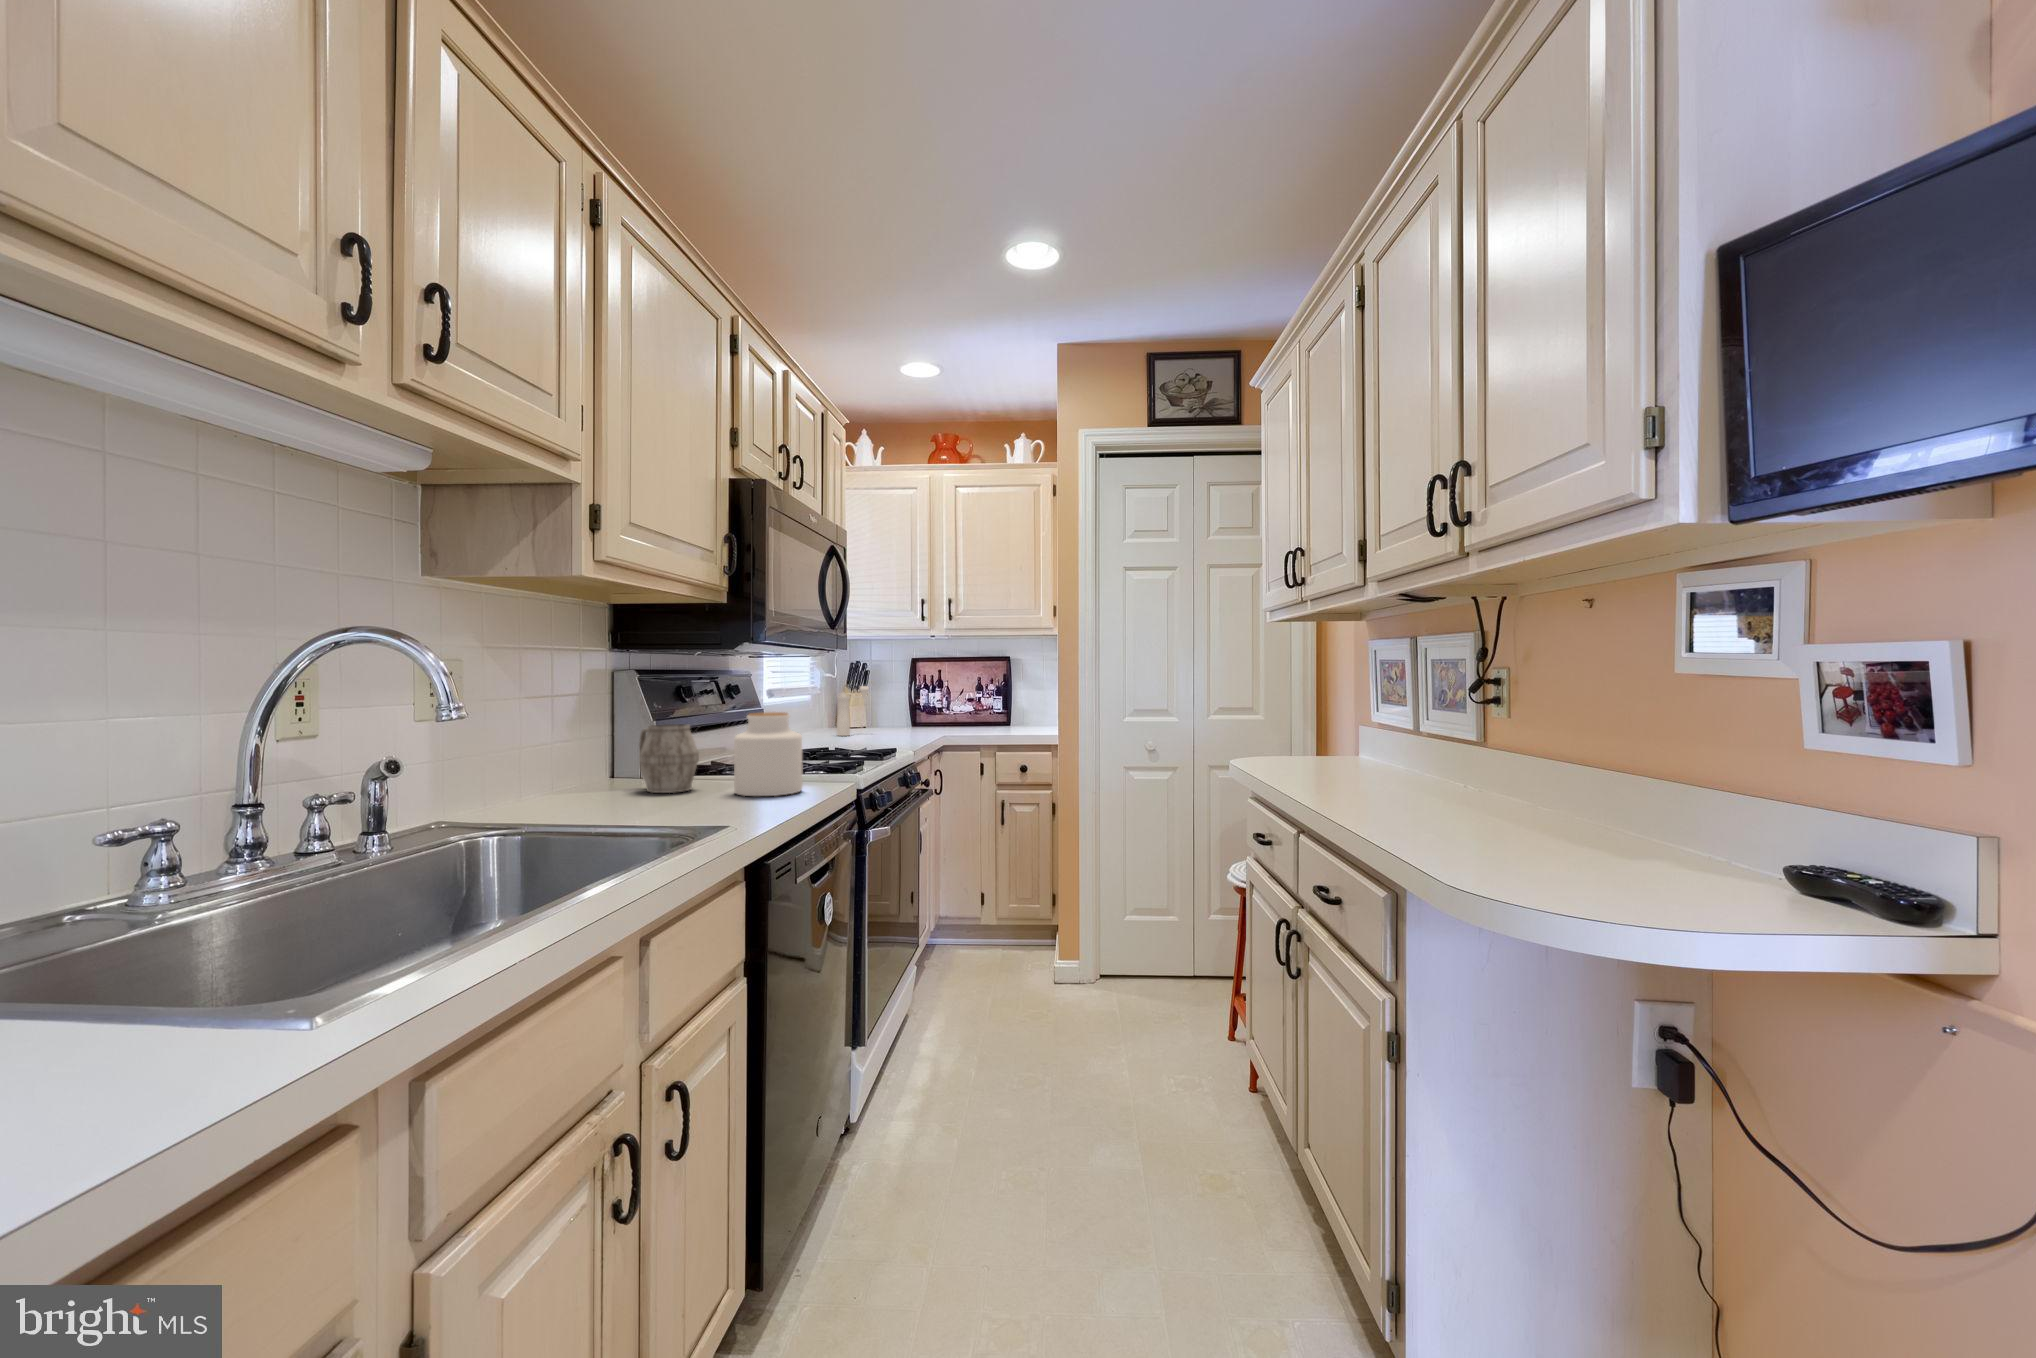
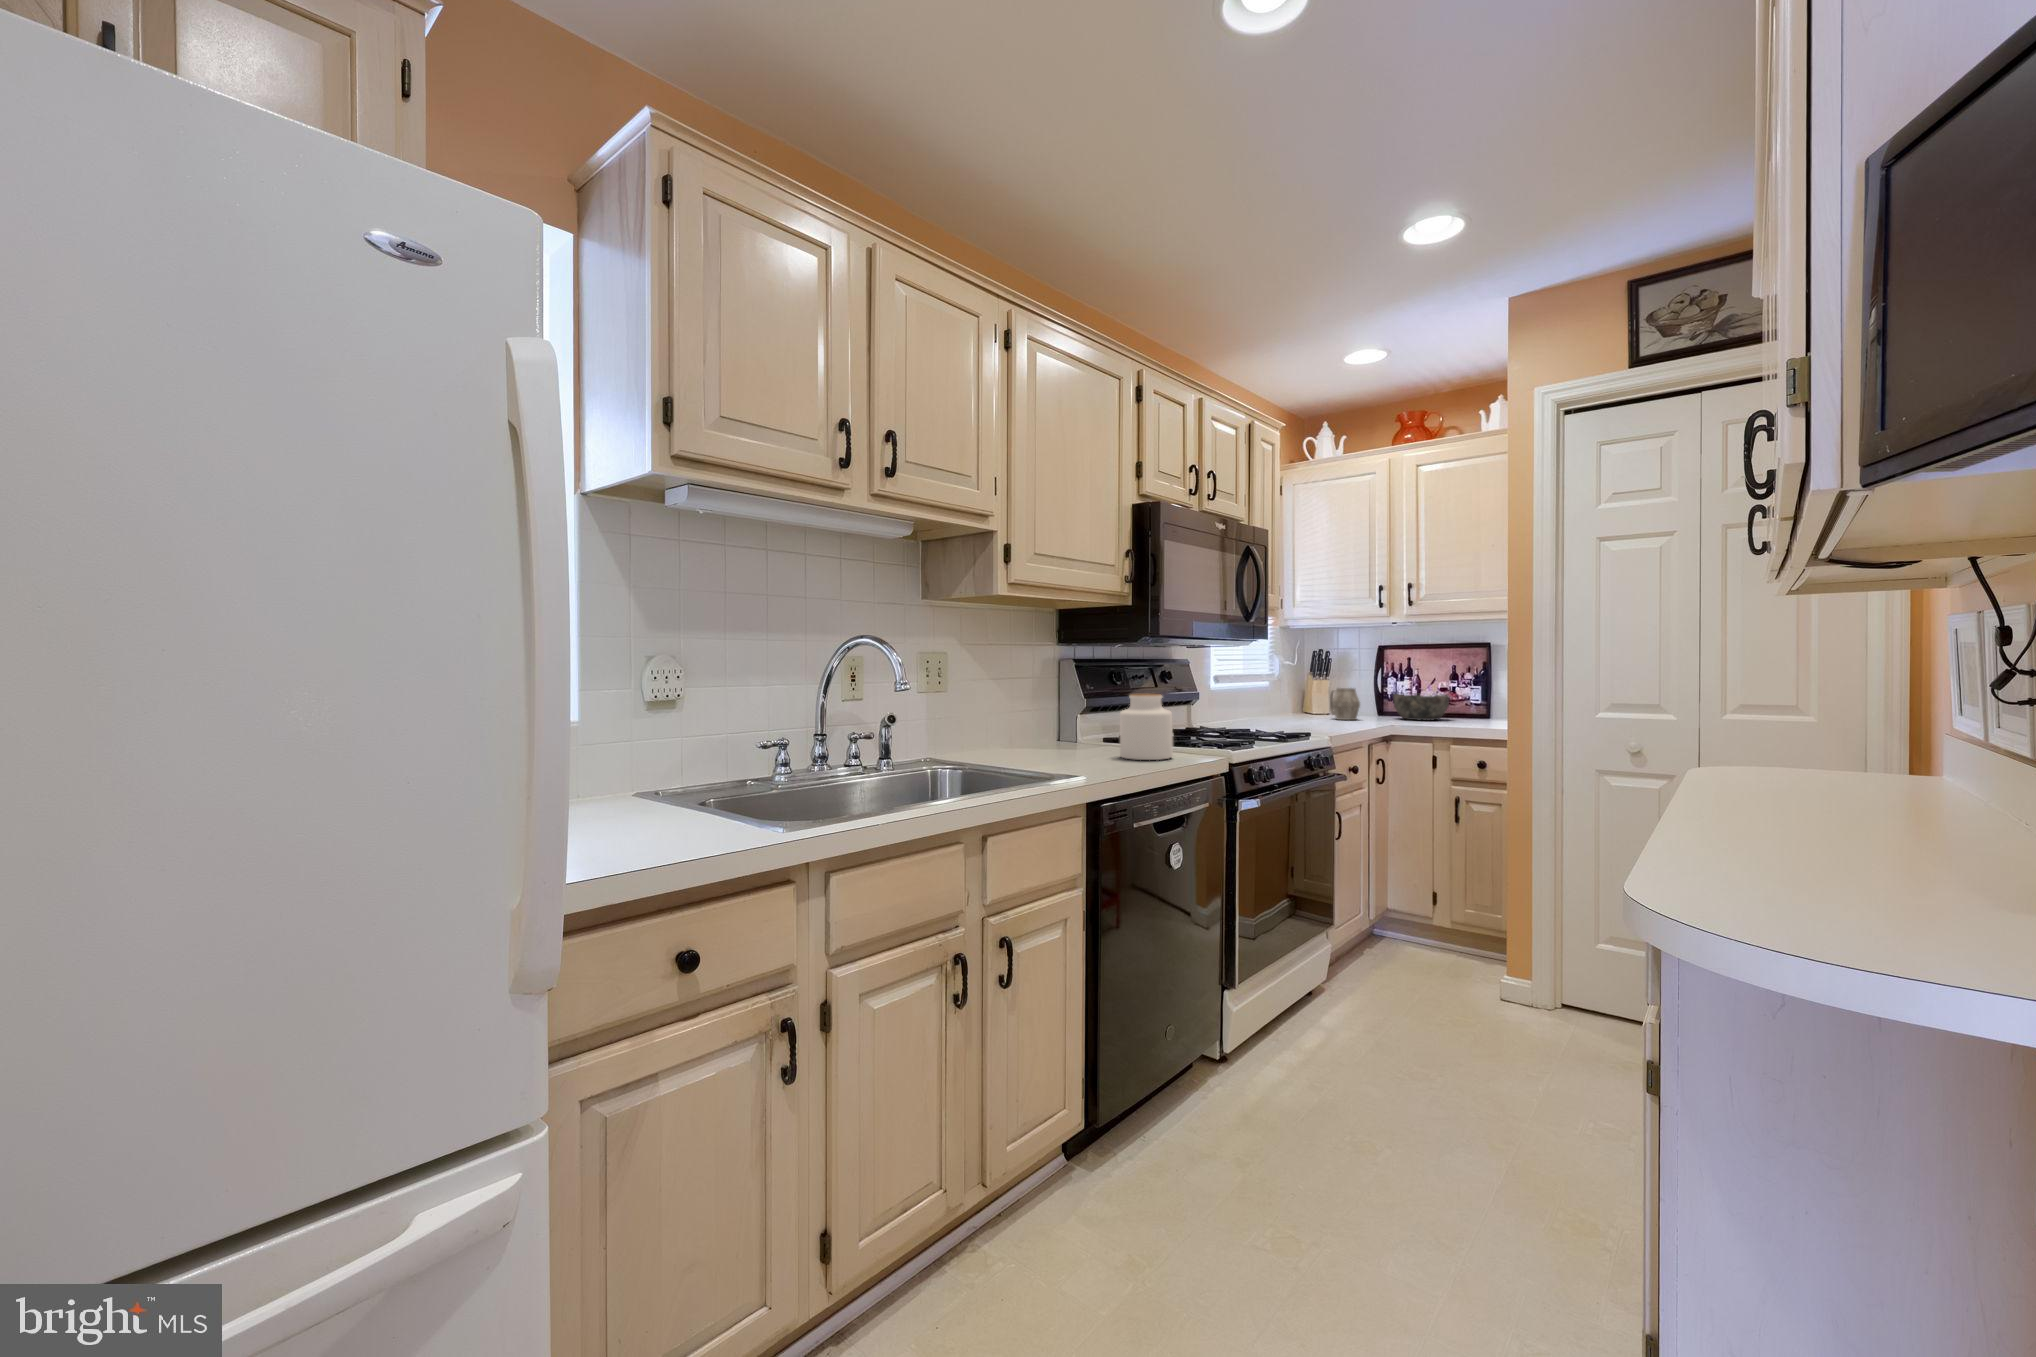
pepper mill: present [837,686,869,736] -> none [1287,674,1321,721]
bowl: none [928,704,978,730] -> present [1393,694,1449,720]
mug: present [639,724,699,793] -> present [1330,688,1360,720]

